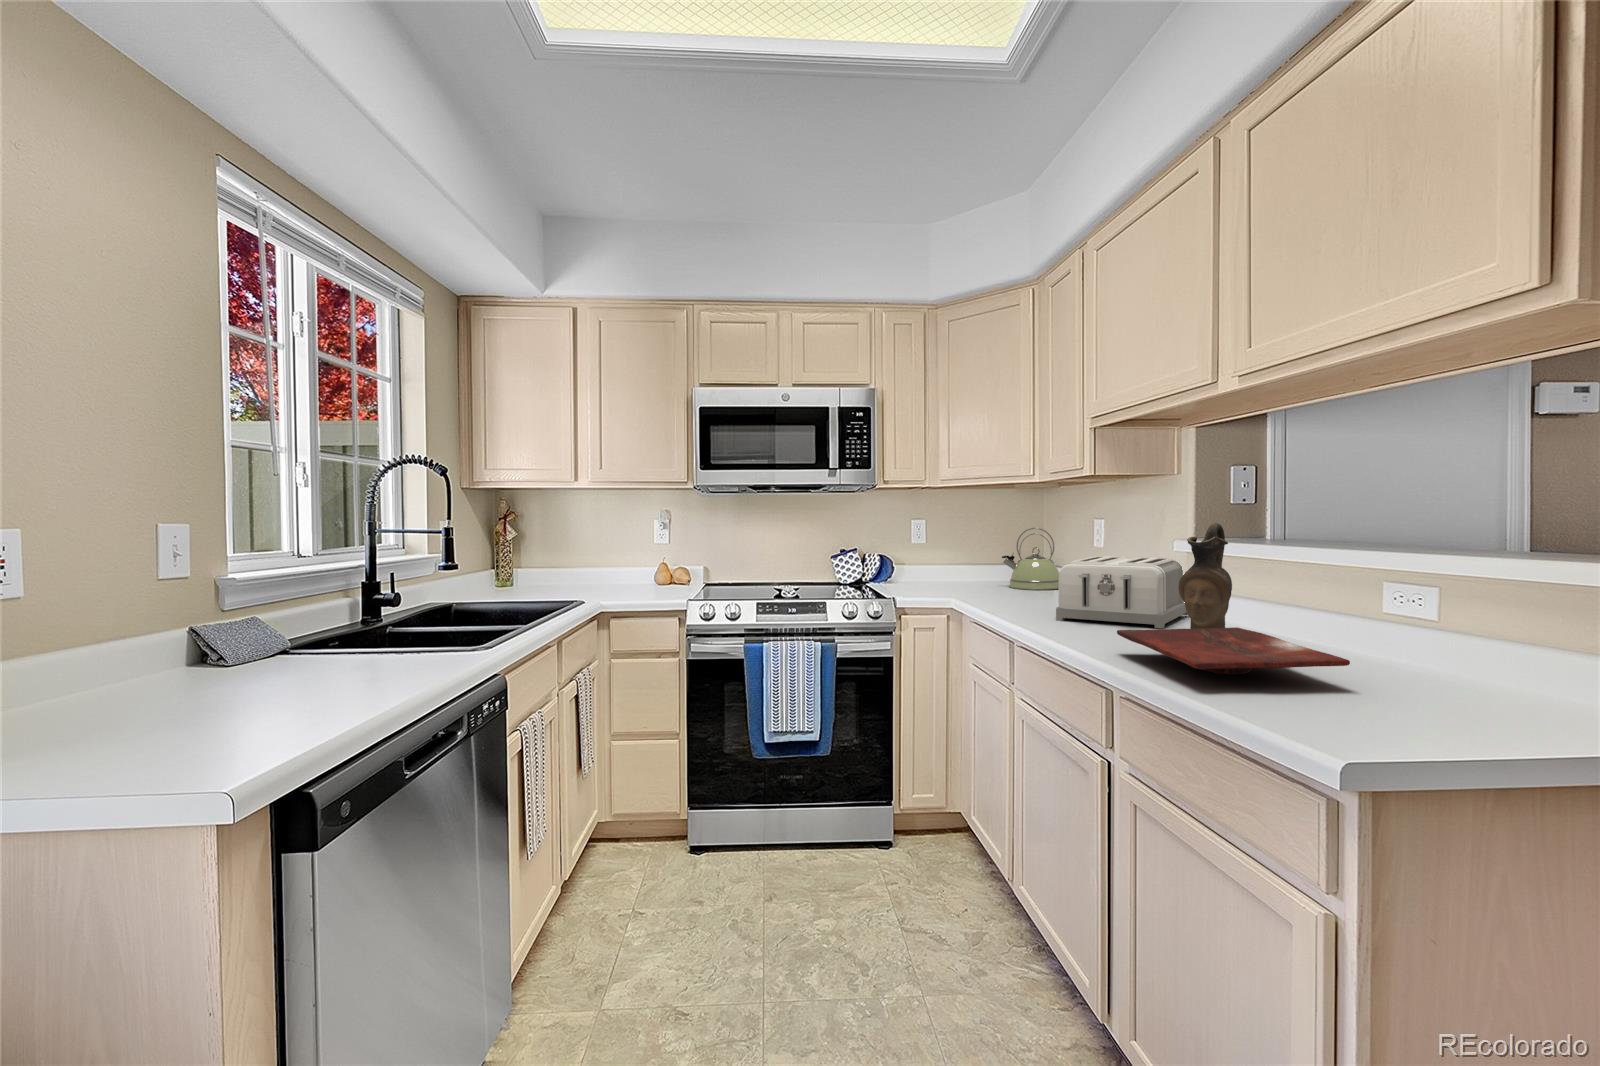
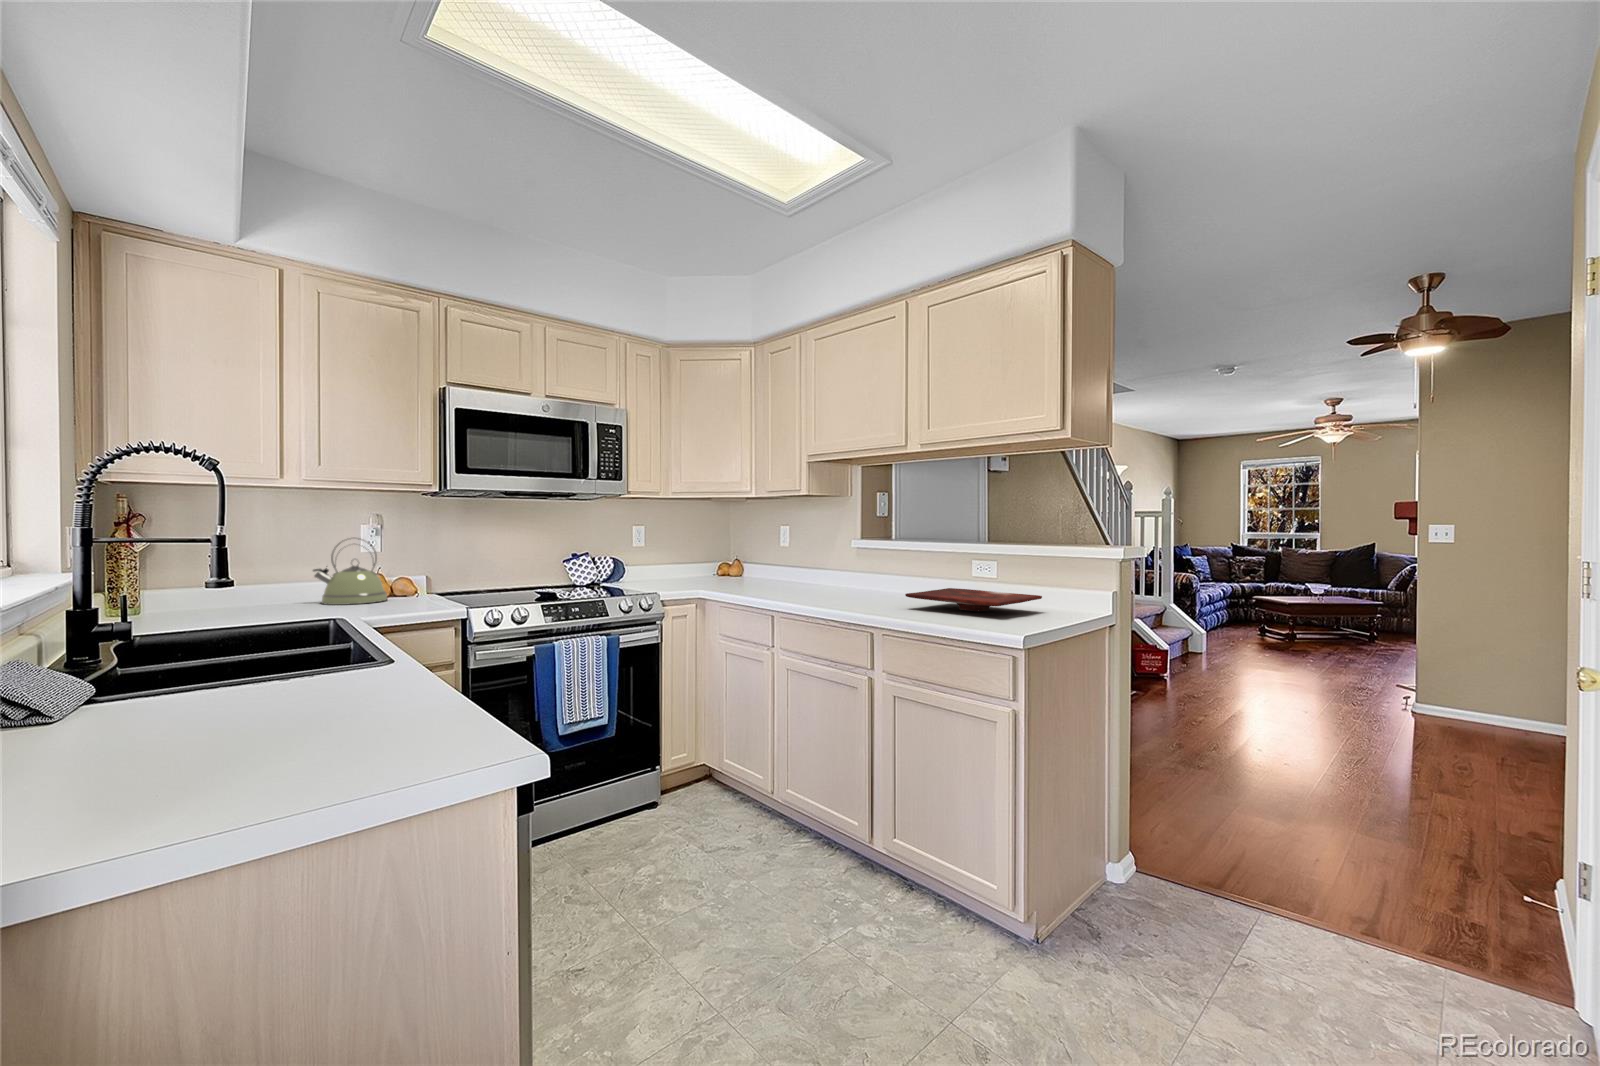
ceramic pitcher: present [1178,523,1232,629] -> none [903,527,933,600]
kettle: present [1002,528,1059,590] -> present [313,538,387,605]
toaster: present [1056,556,1188,628] -> none [799,552,877,597]

